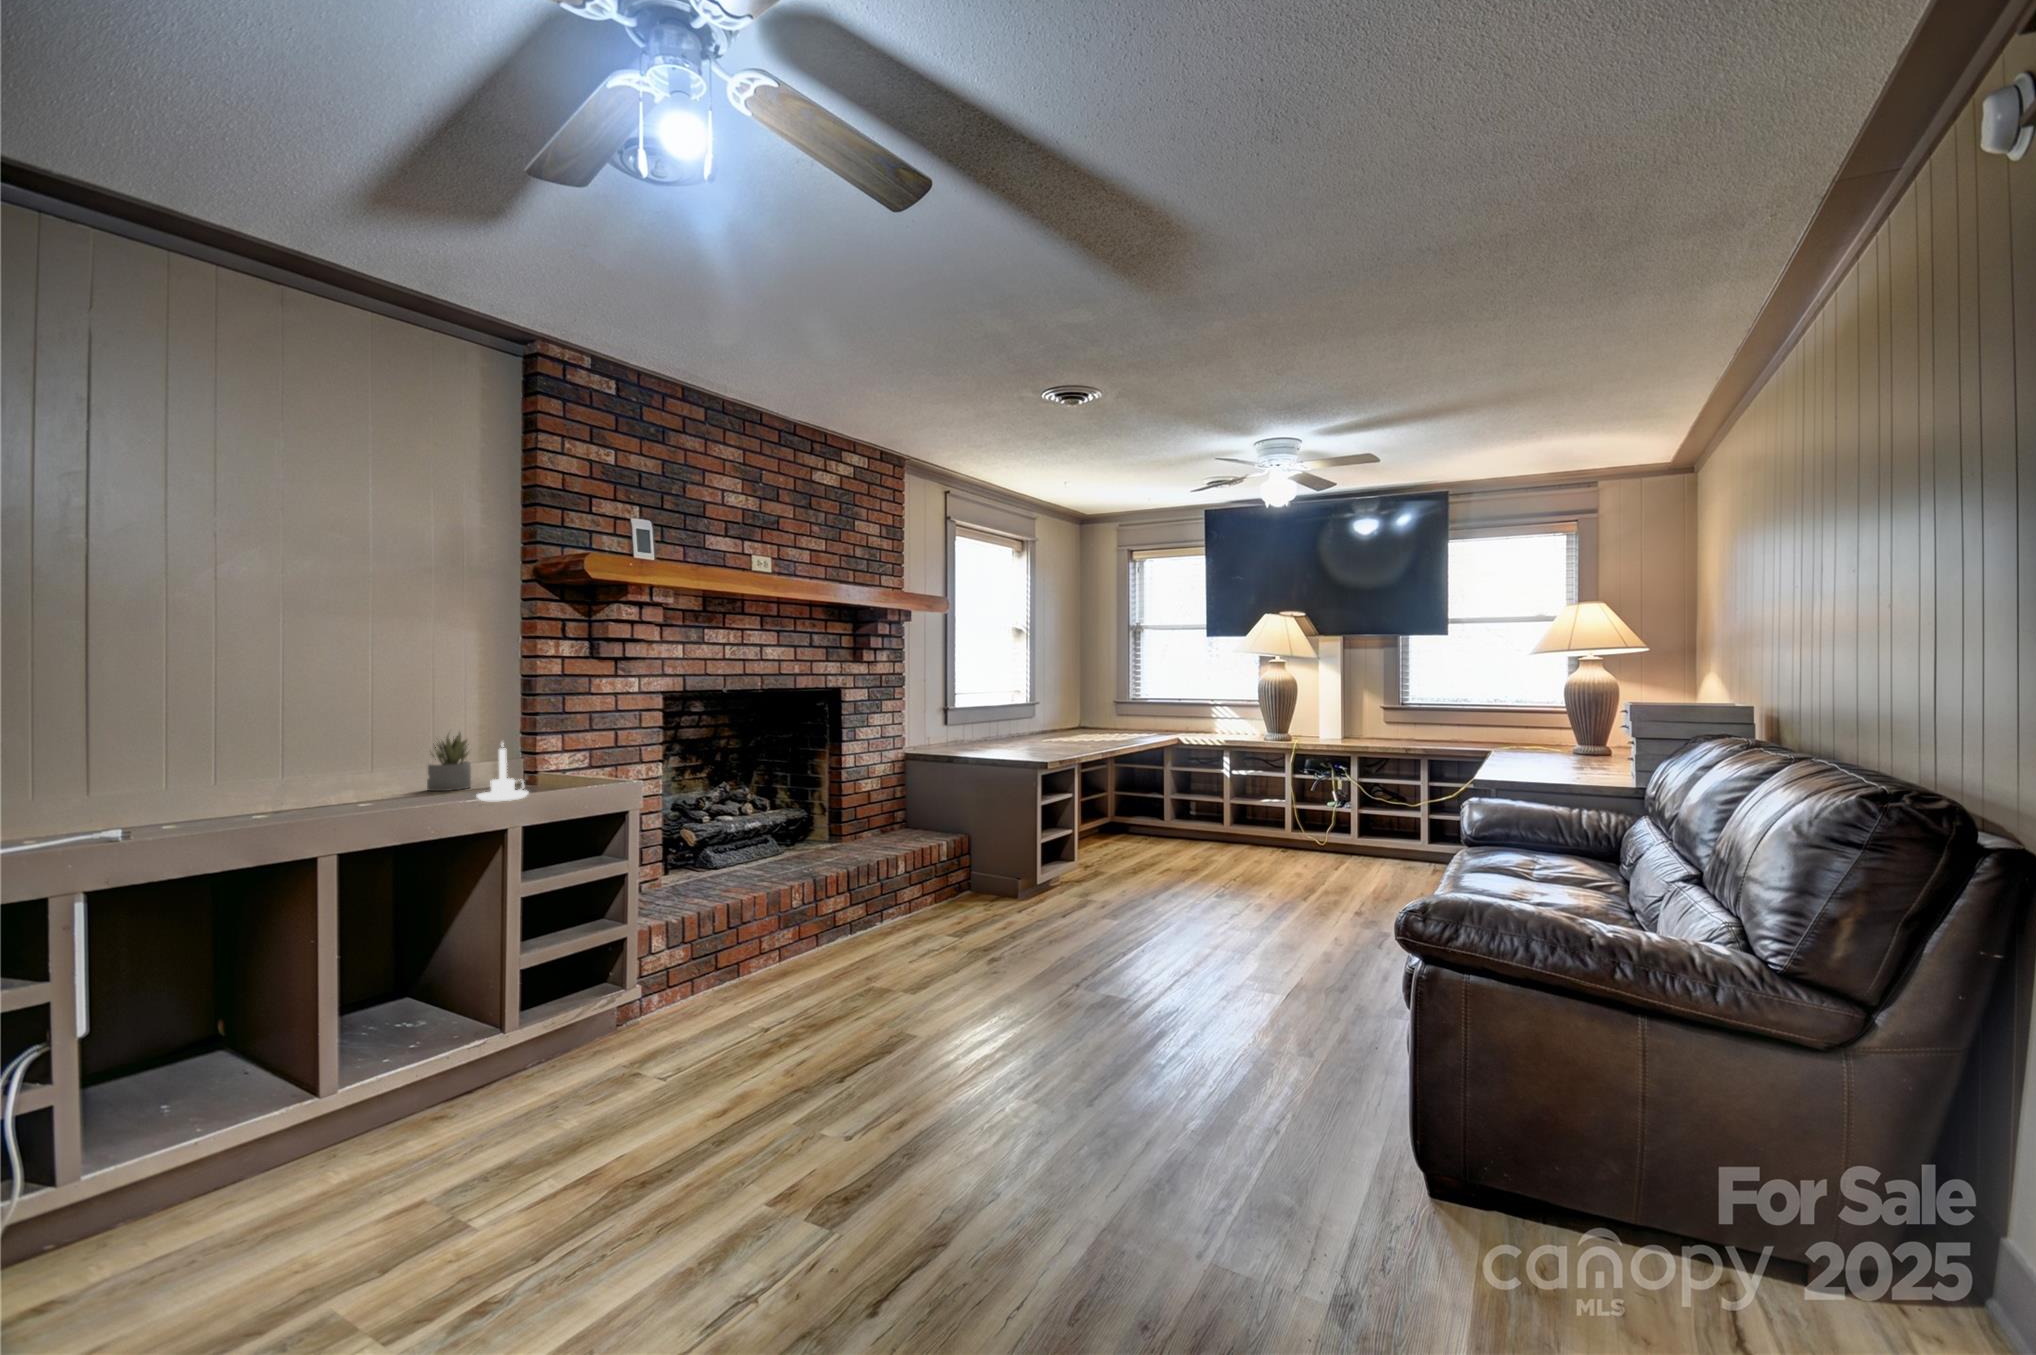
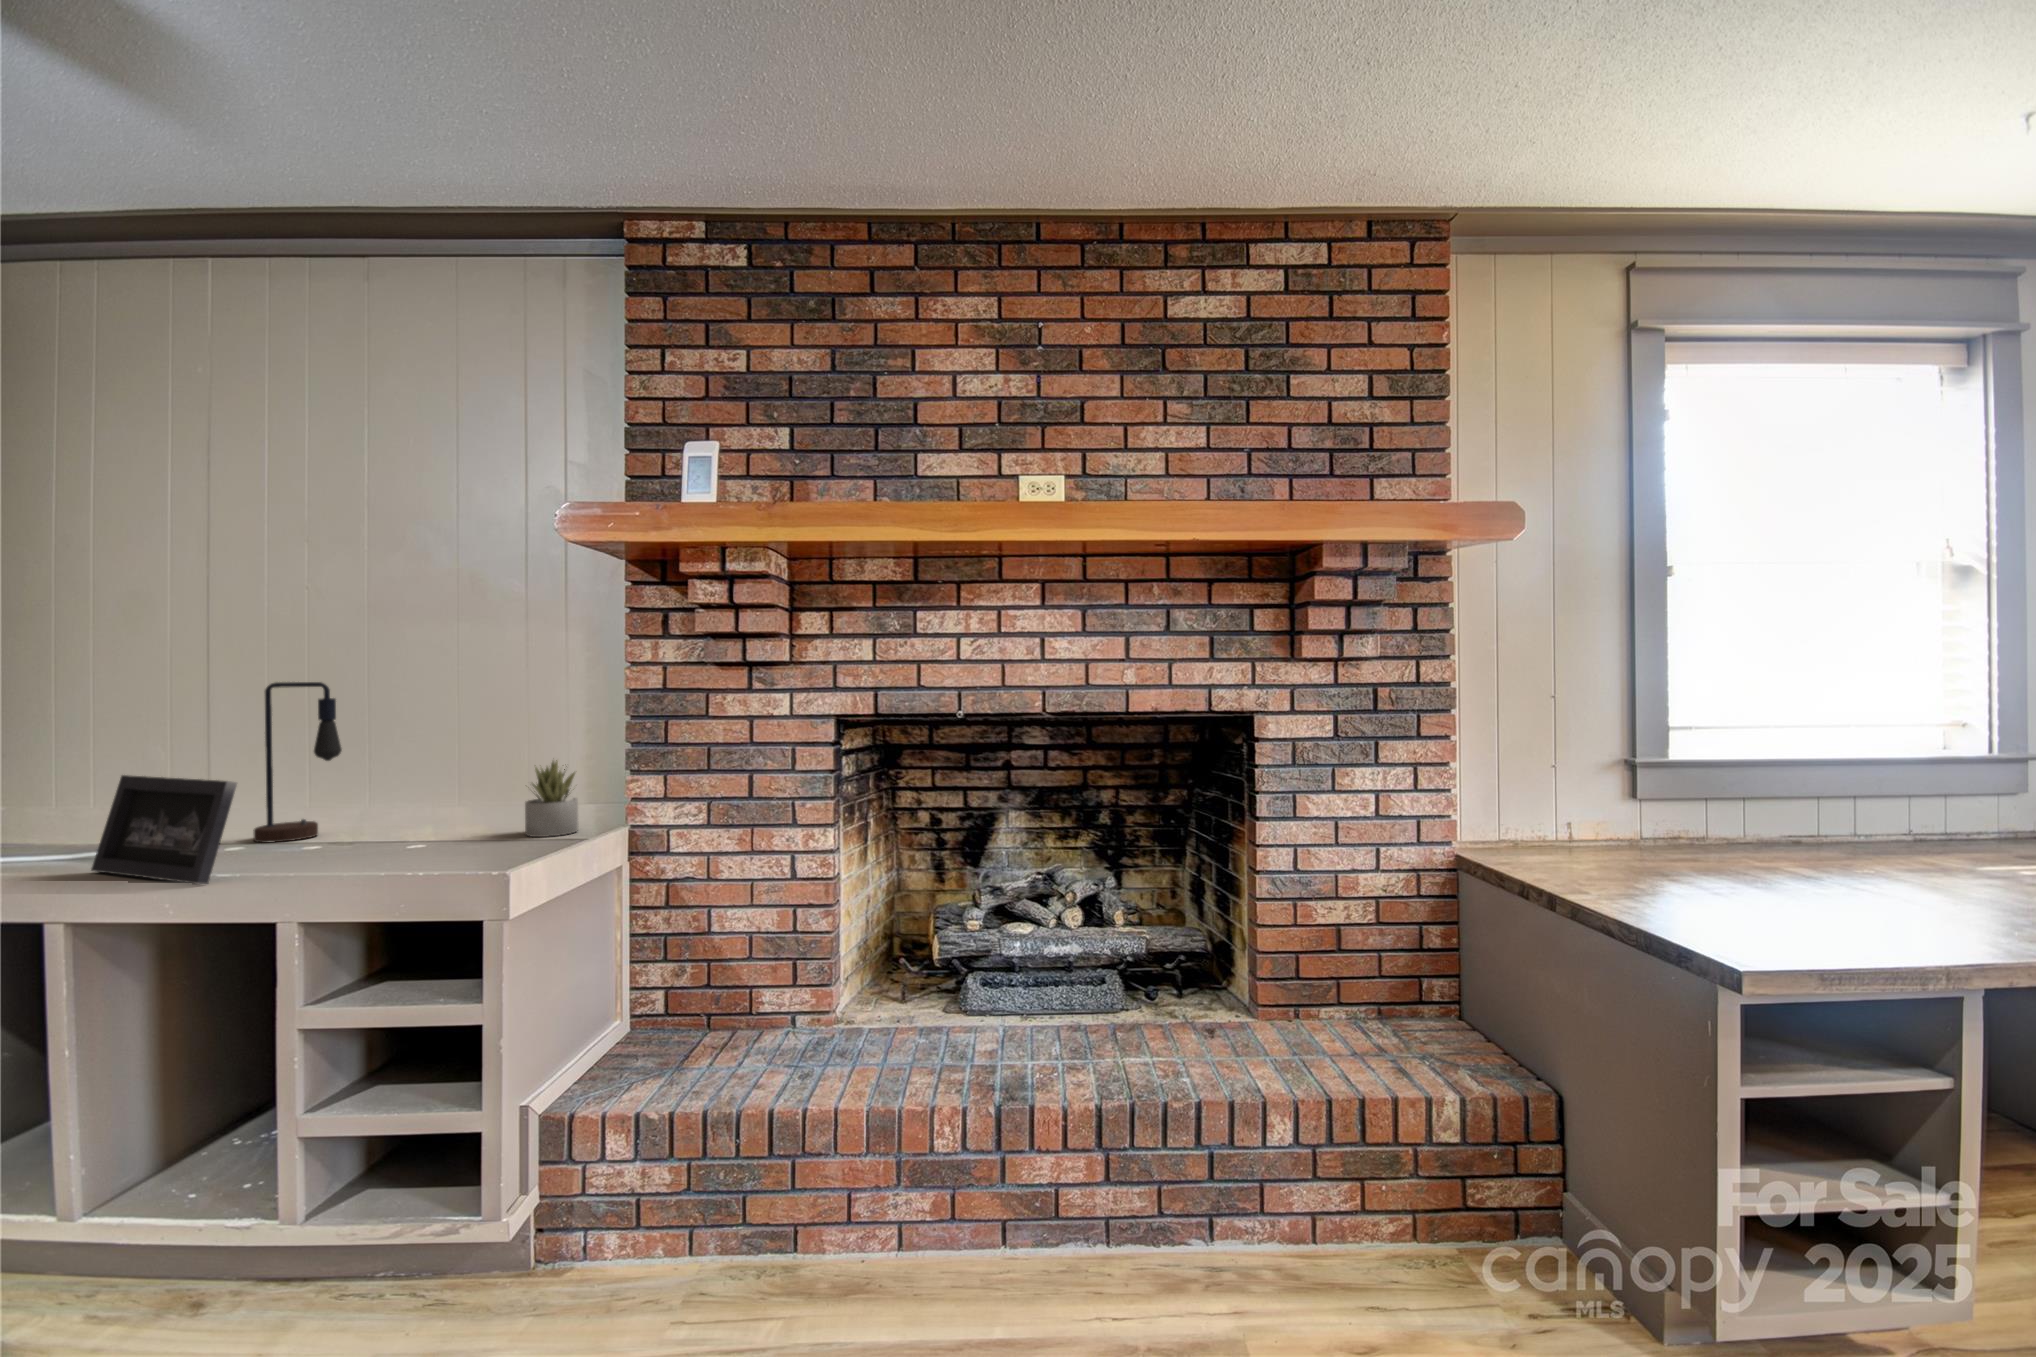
table lamp: none [181,668,263,819] -> present [253,682,342,843]
picture frame: none [251,738,428,829] -> present [91,775,237,884]
candle holder: present [477,743,529,801] -> none [342,786,423,877]

